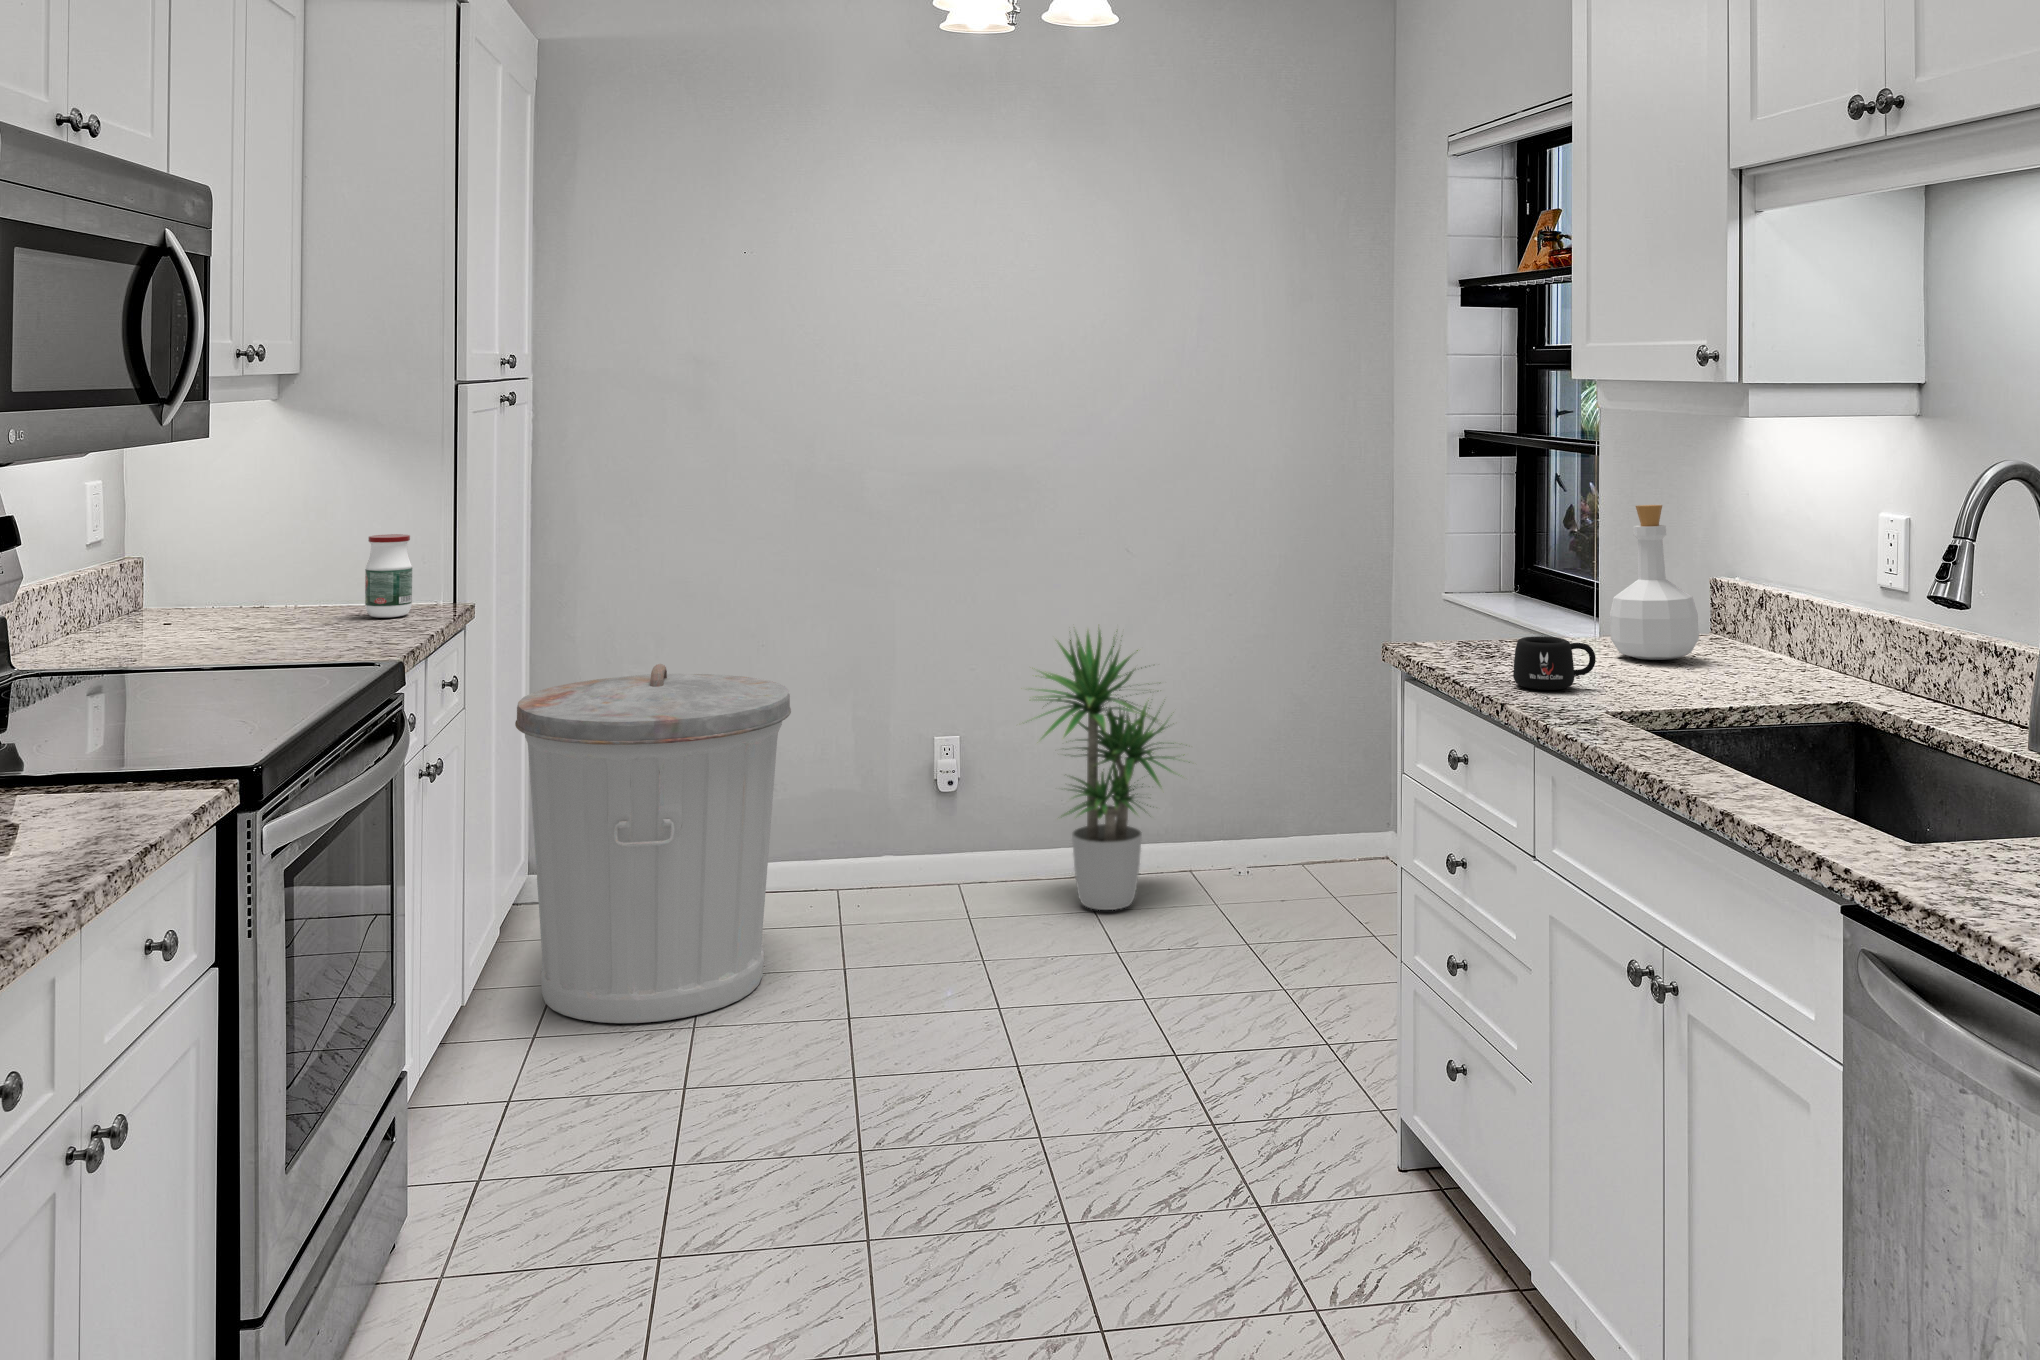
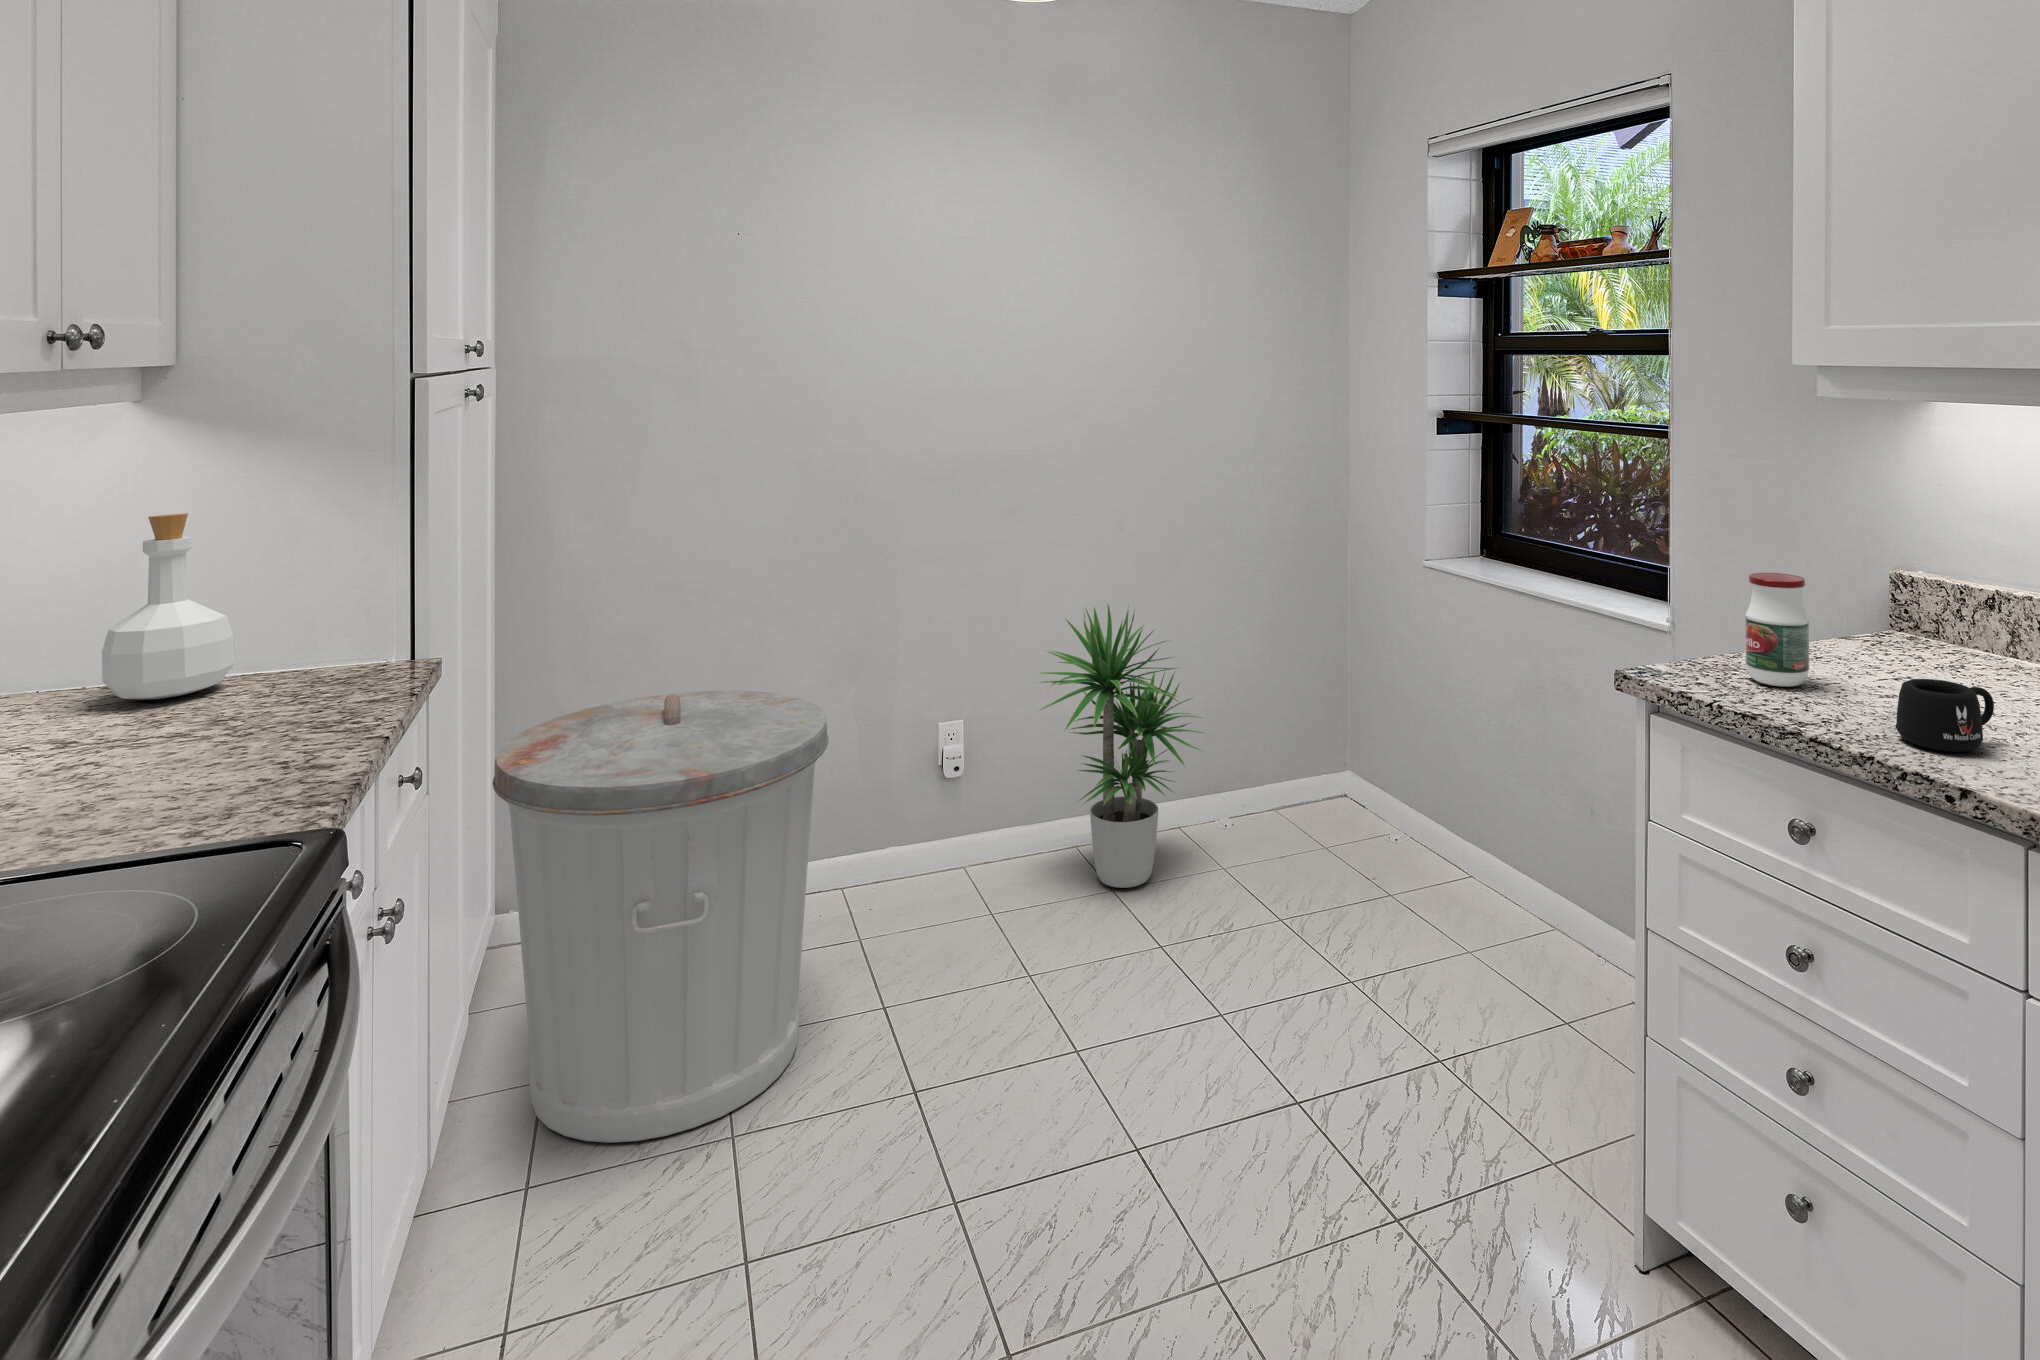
bottle: present [1610,505,1699,660] -> present [102,513,234,700]
jar: present [365,534,412,618] -> present [1745,573,1809,687]

